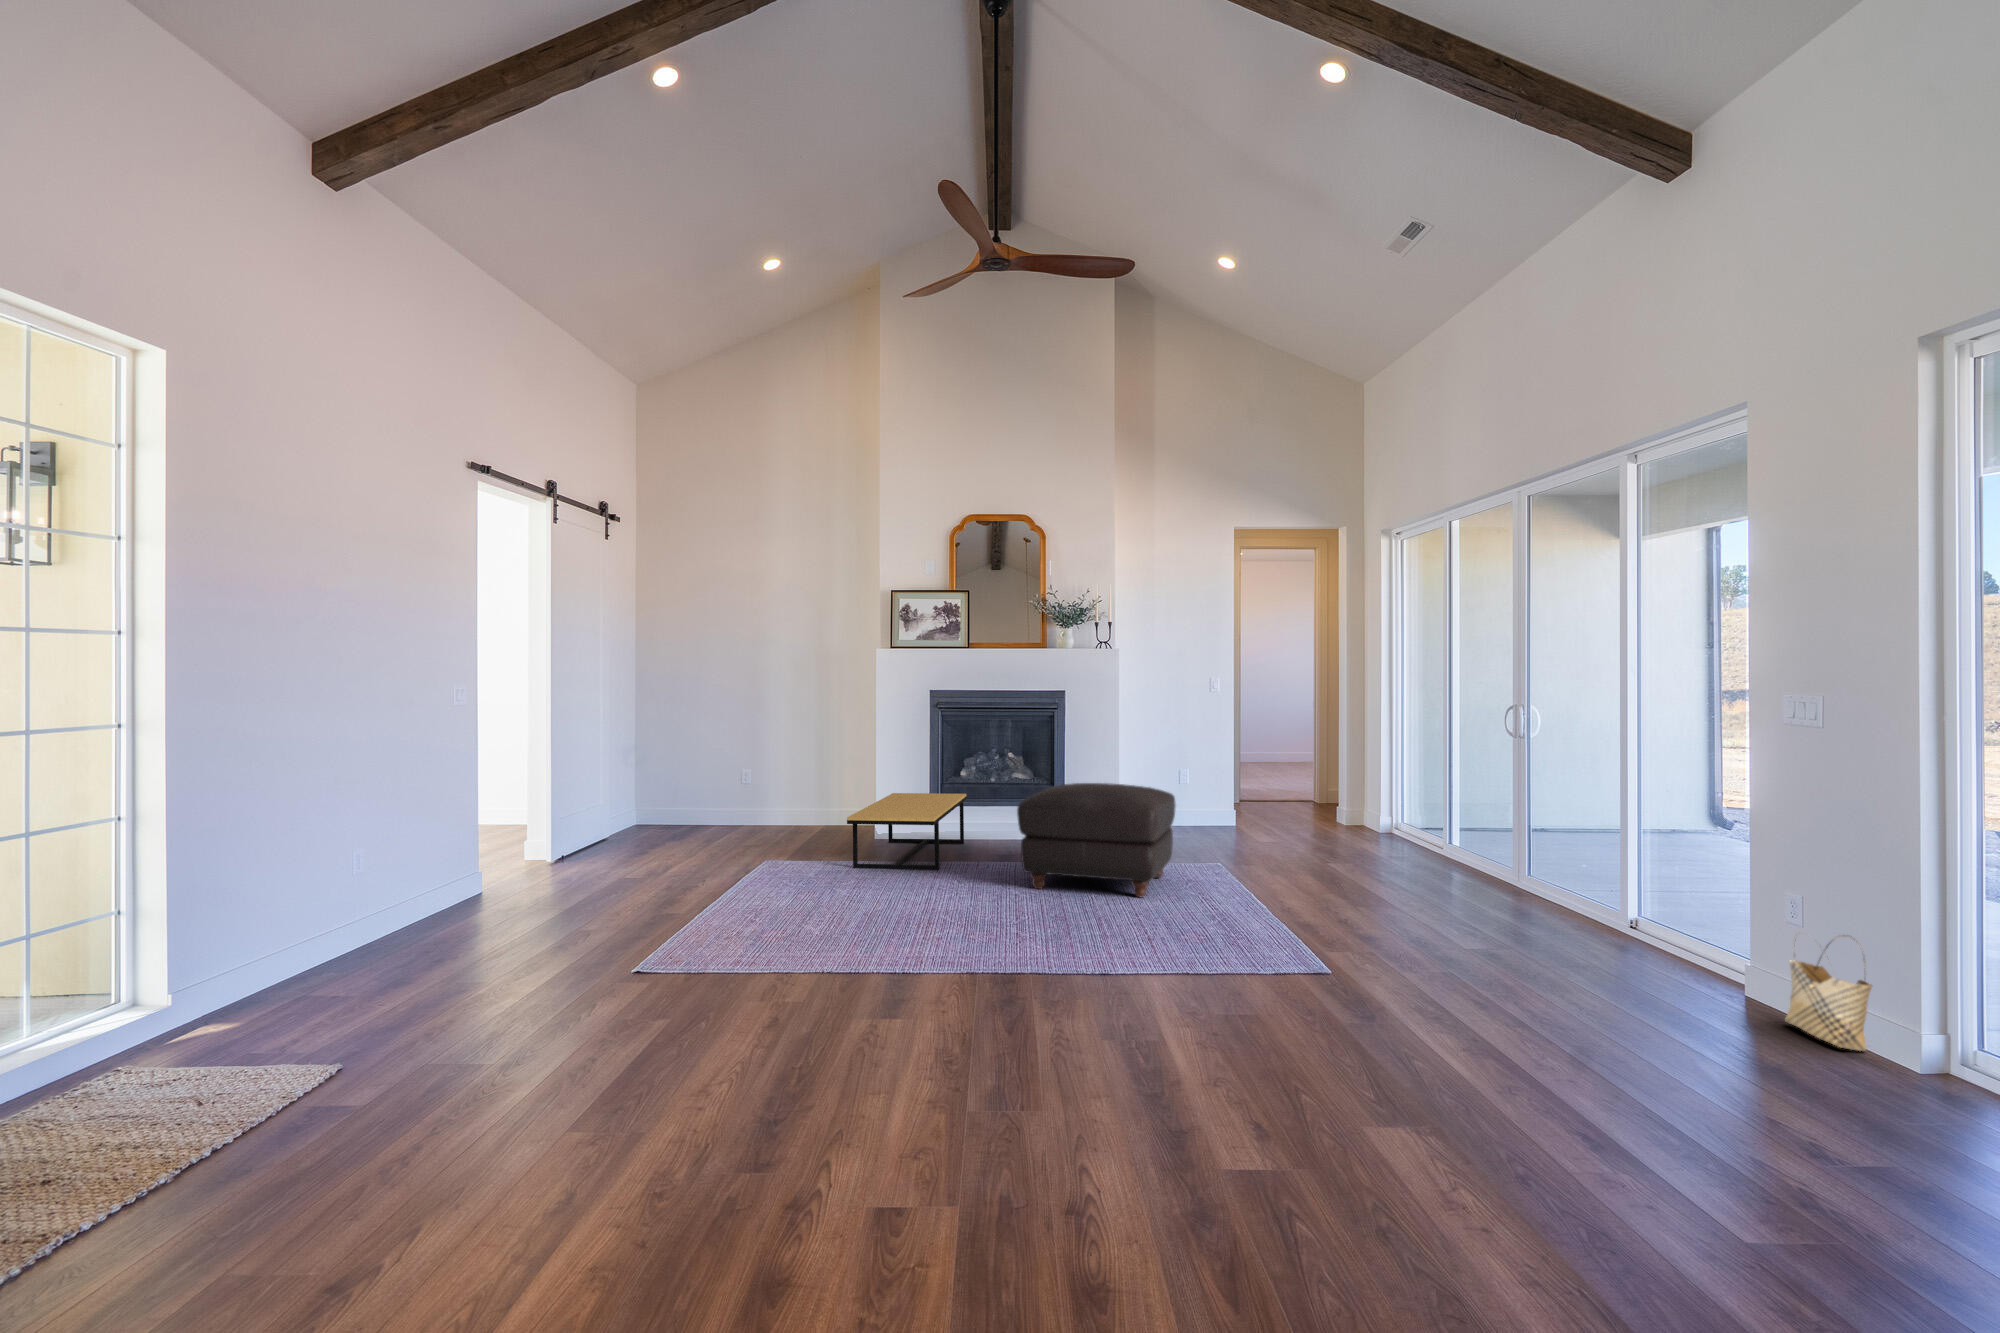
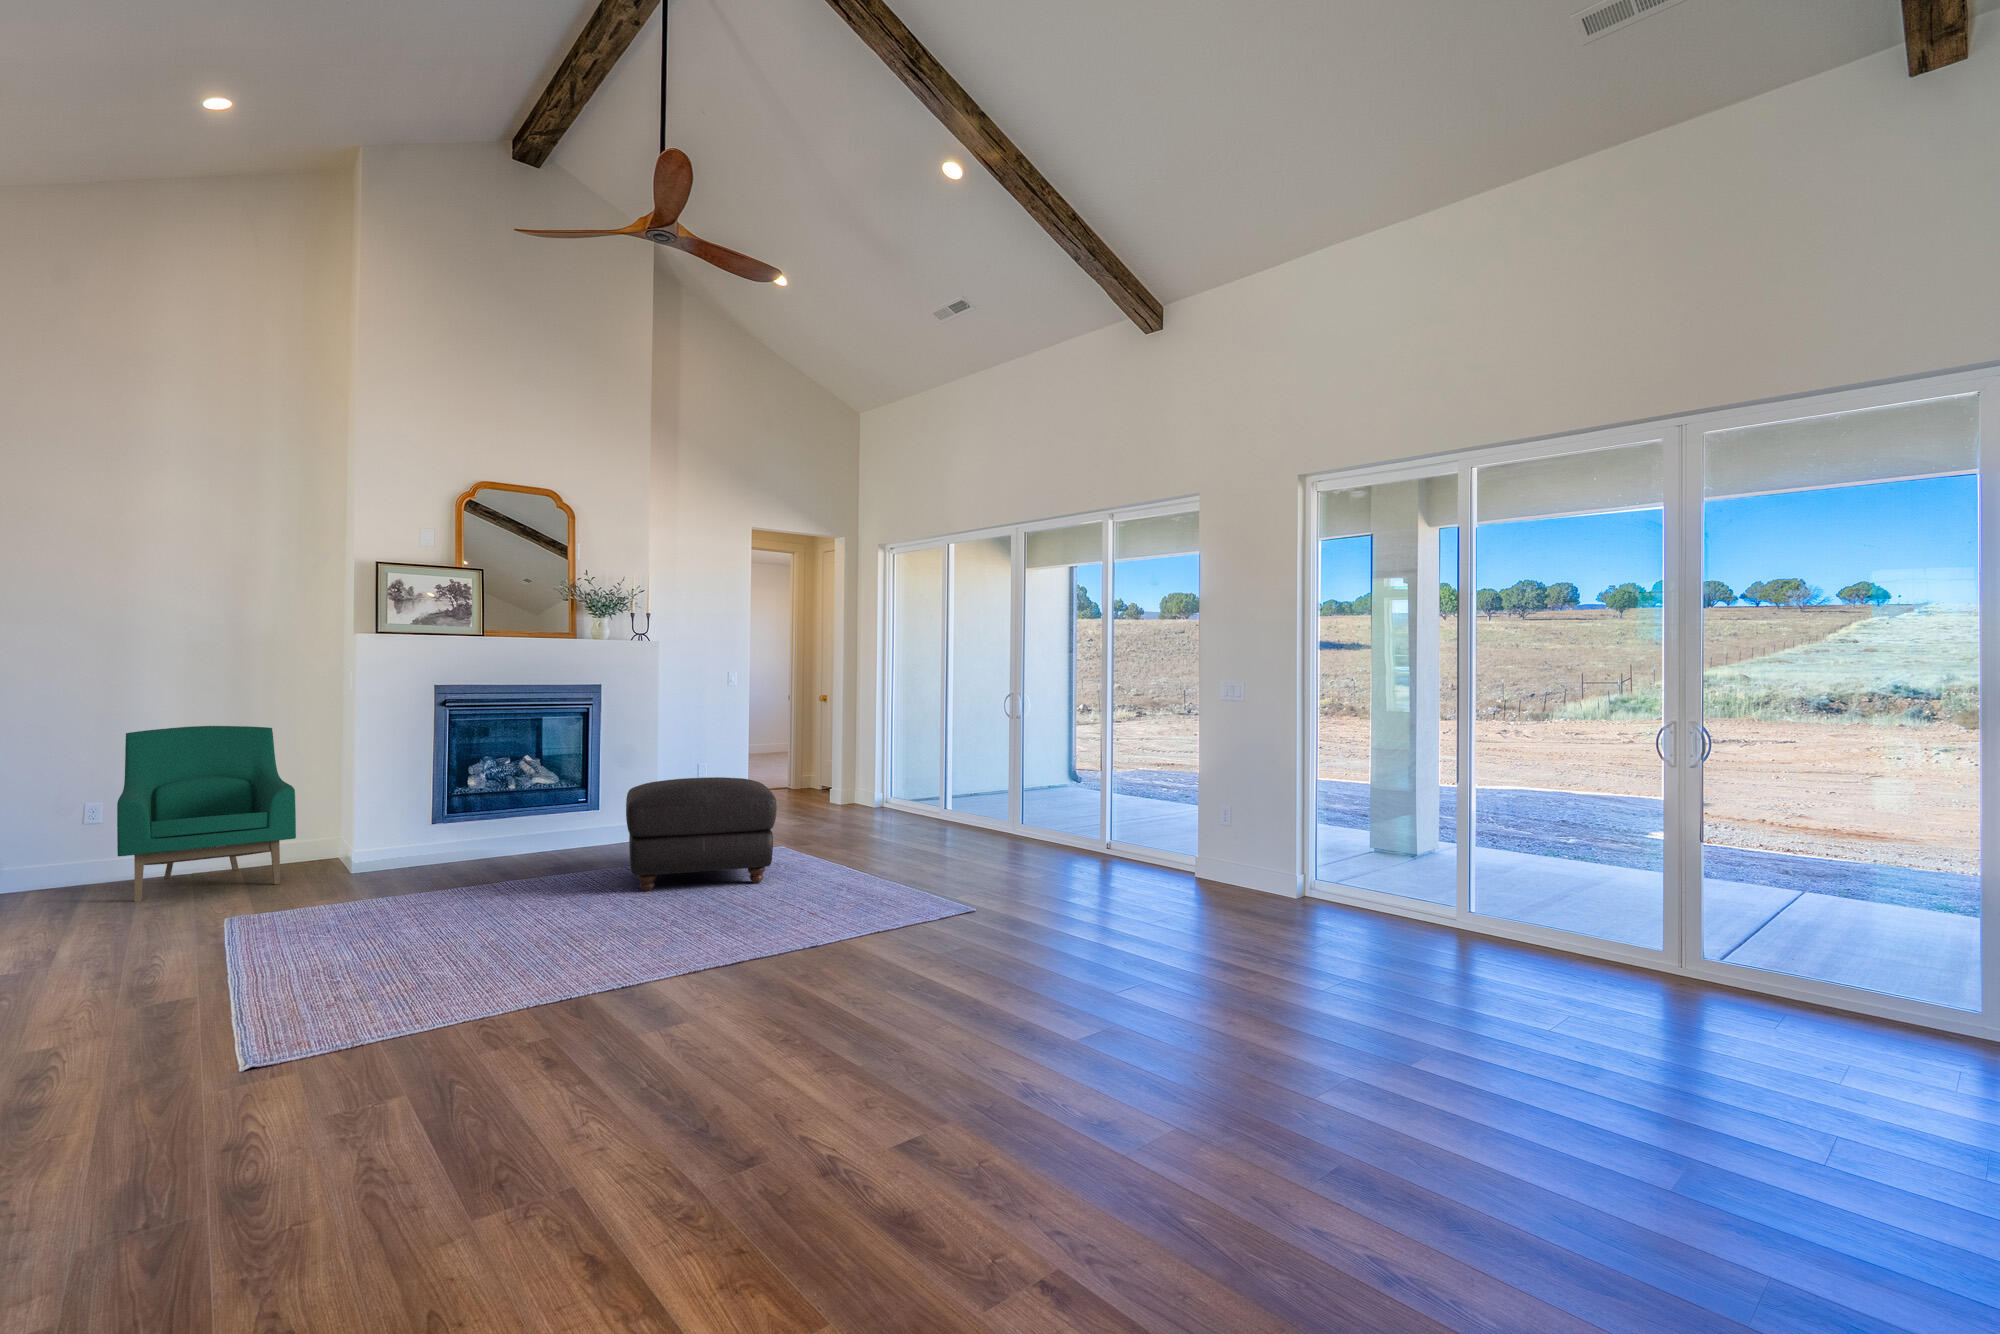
armchair: none [730,721,839,843] -> present [117,726,296,902]
coffee table: present [847,793,966,870] -> none [379,805,505,904]
woven basket: present [1785,935,1872,1051] -> none [1229,830,1274,896]

